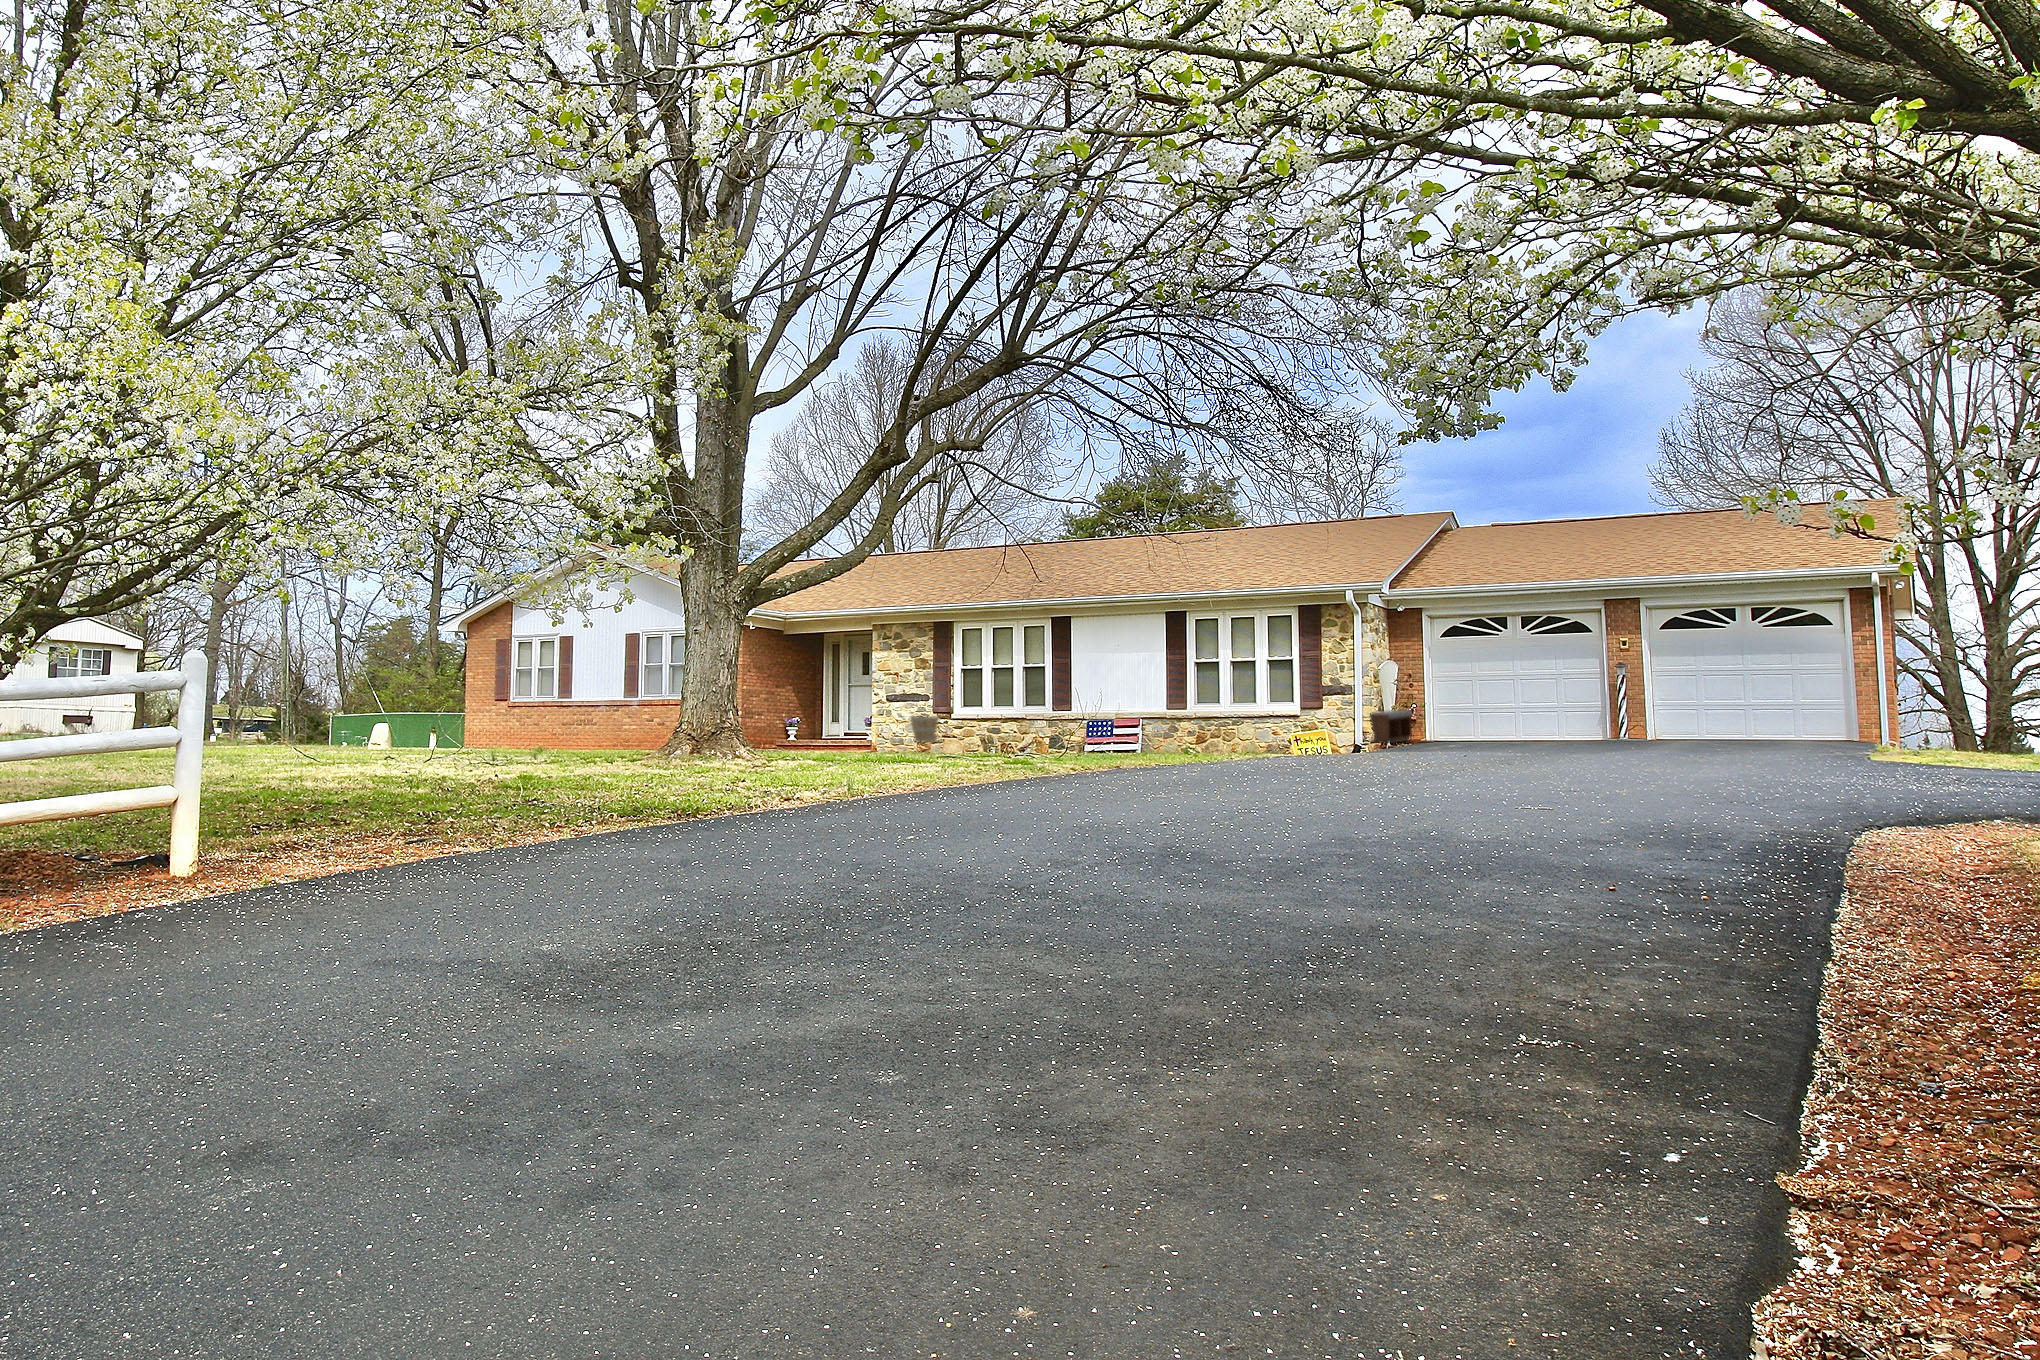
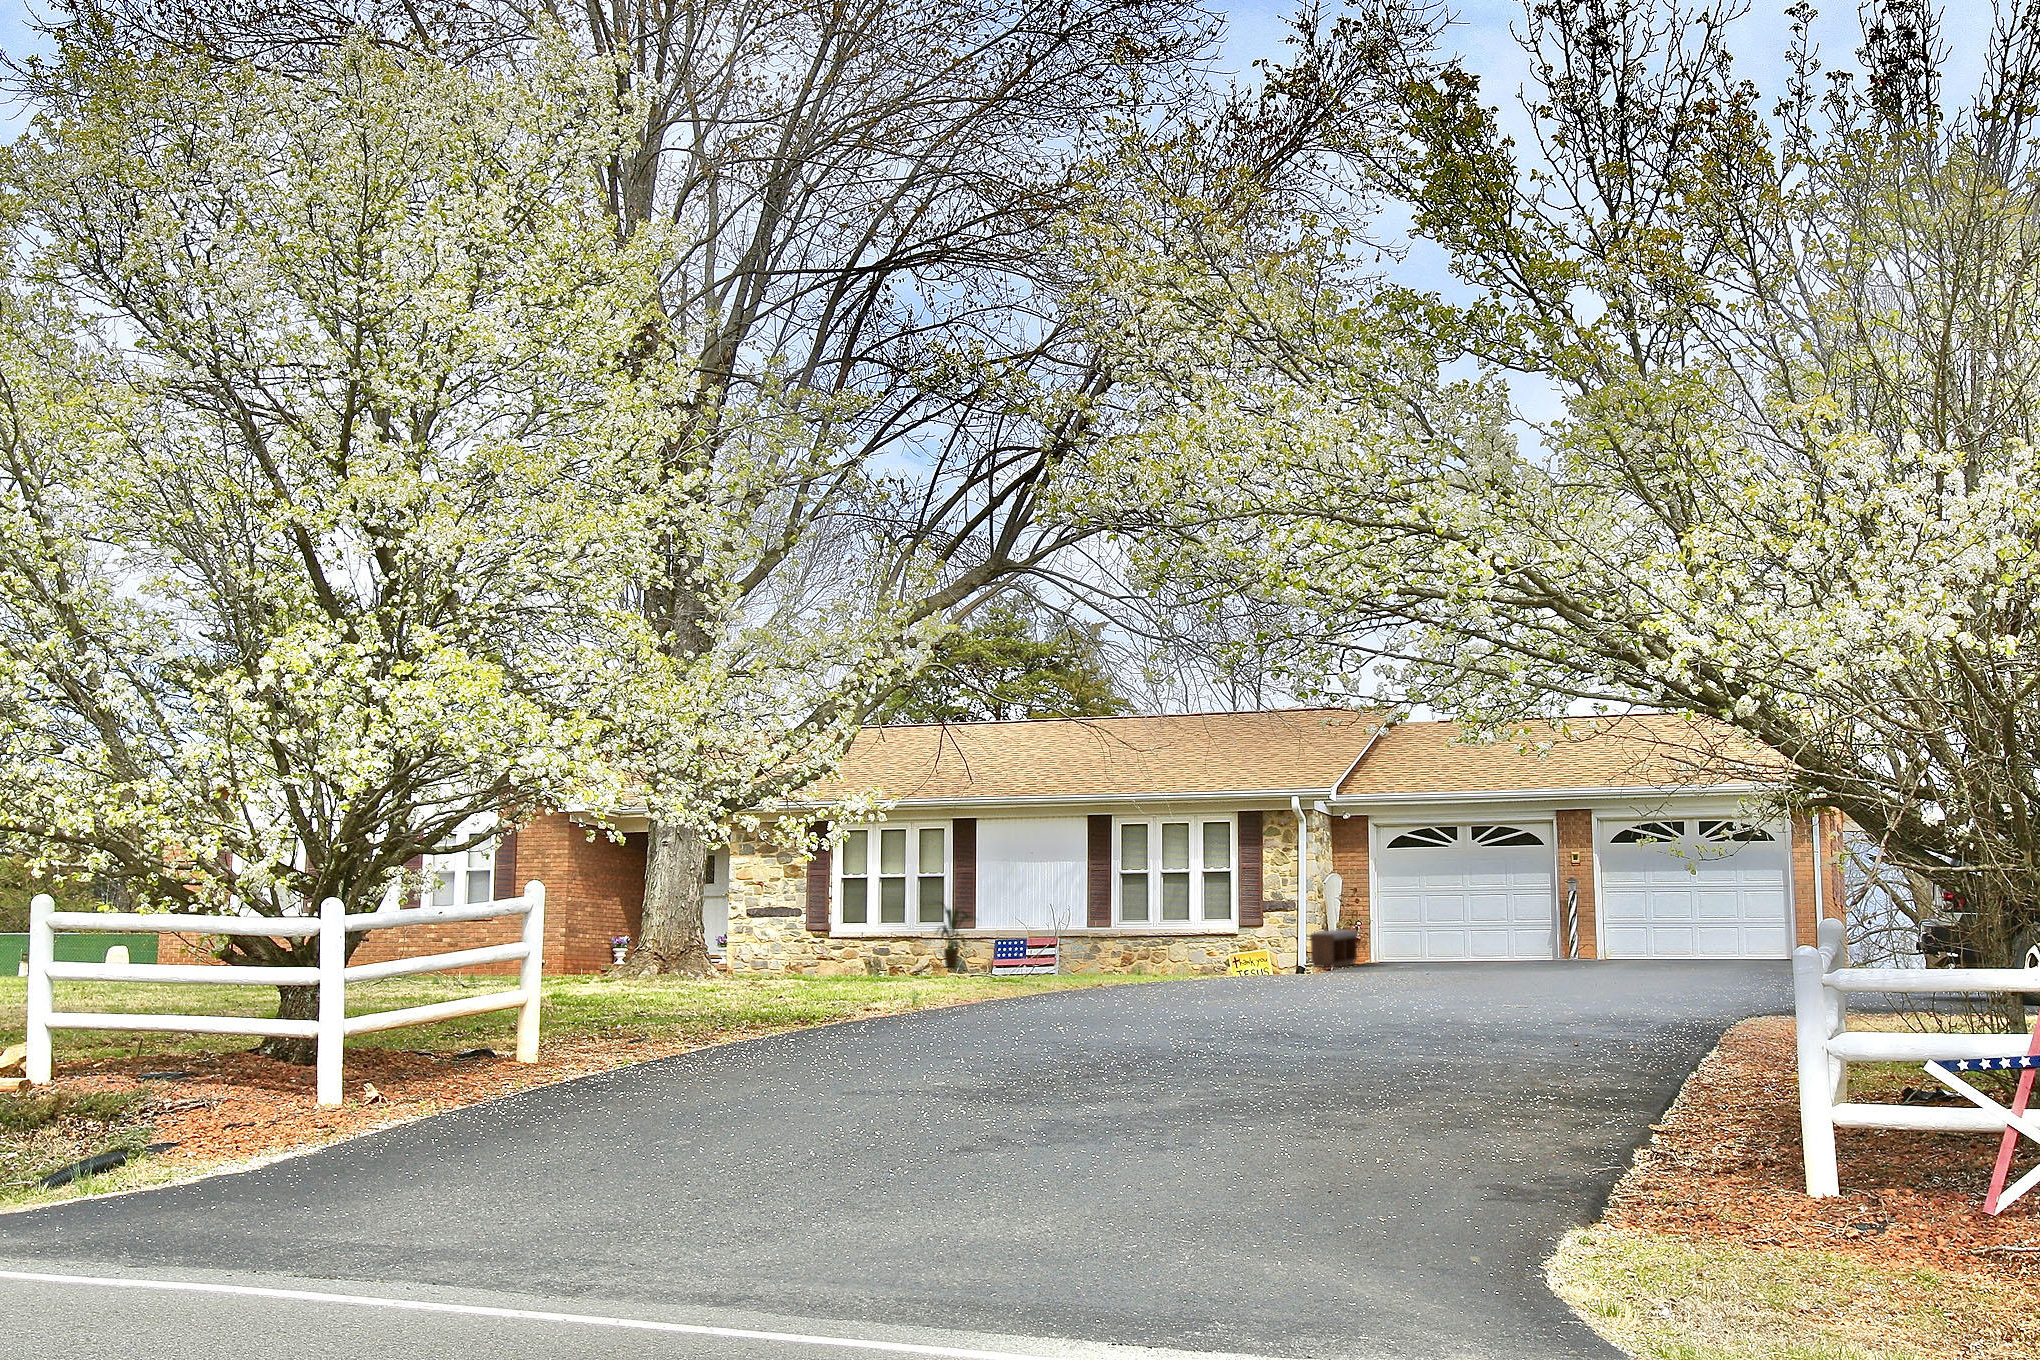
house plant: none [1035,688,1075,742] -> present [937,904,972,967]
wooden bucket: present [910,715,939,742] -> none [776,934,815,968]

